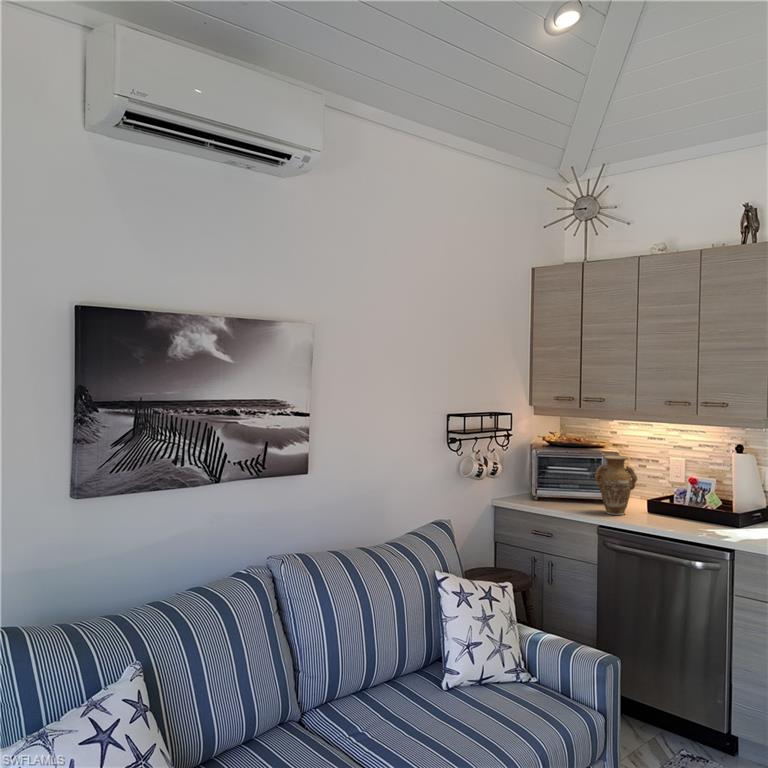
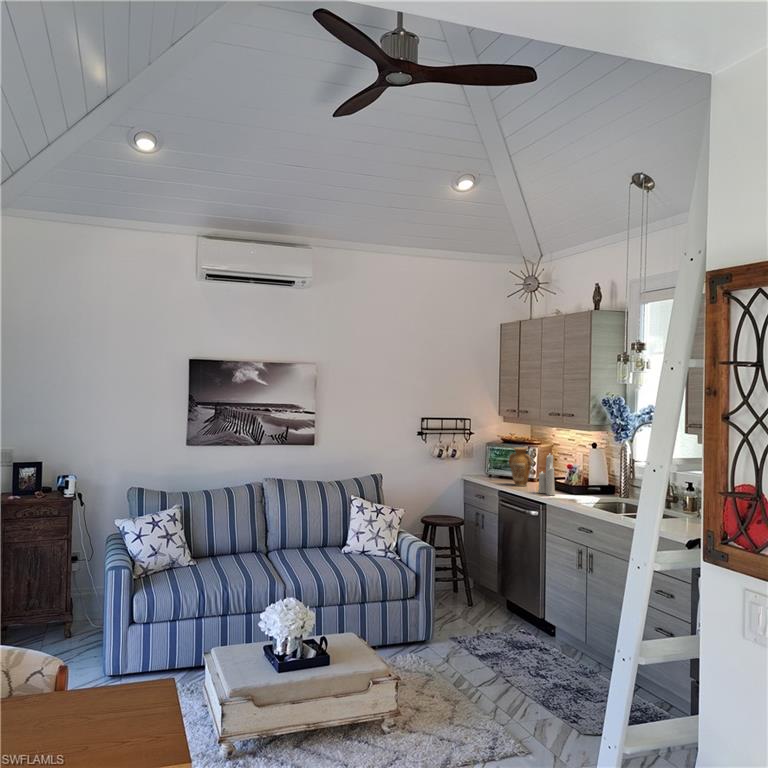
candle: none [684,457,721,533] -> present [538,455,555,495]

